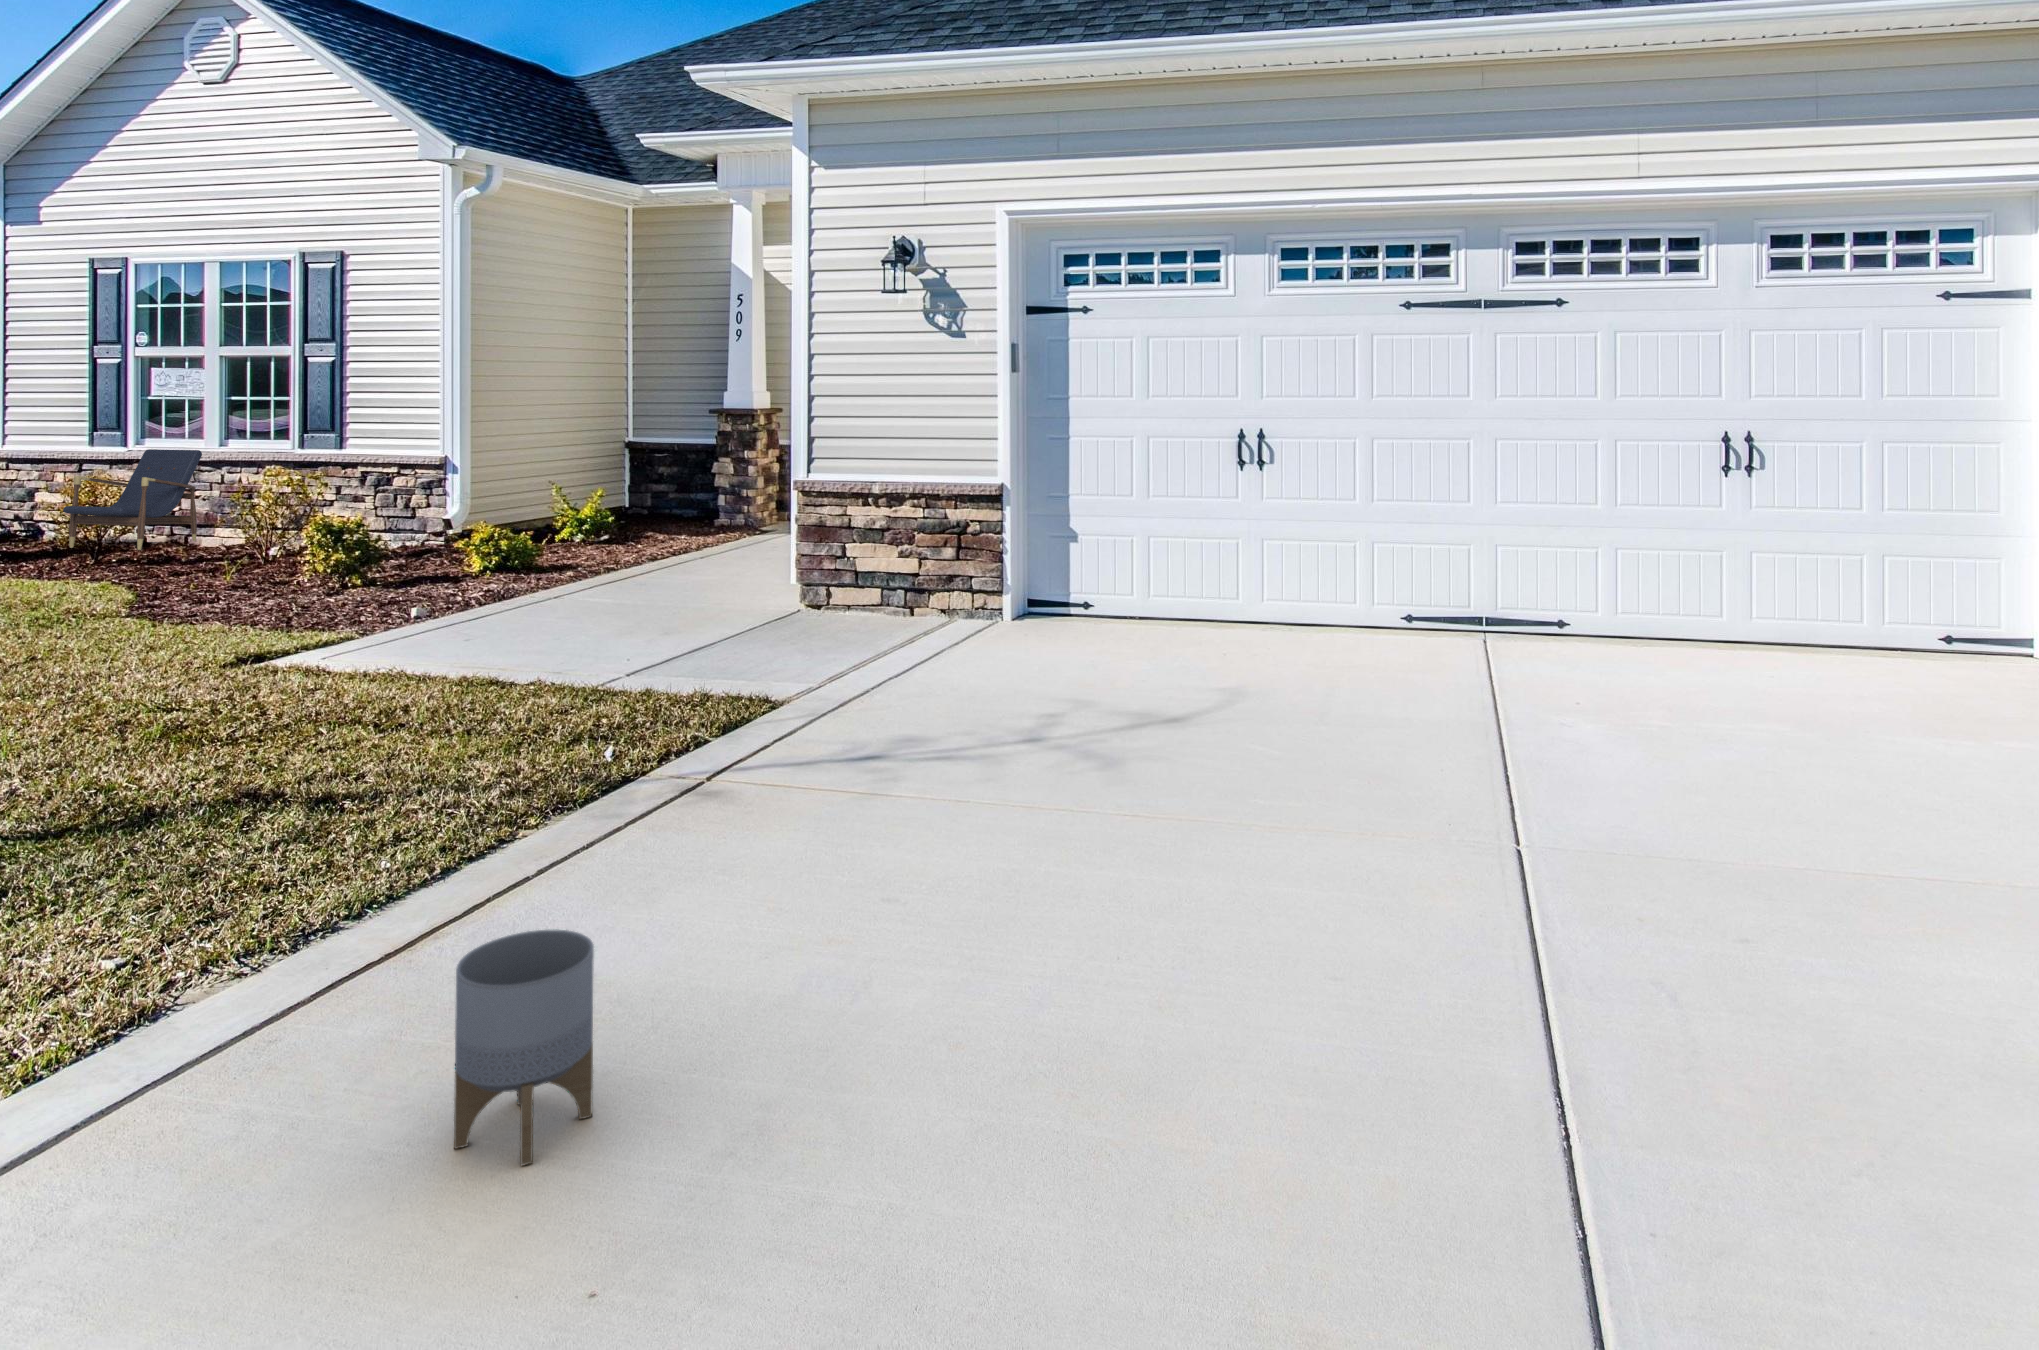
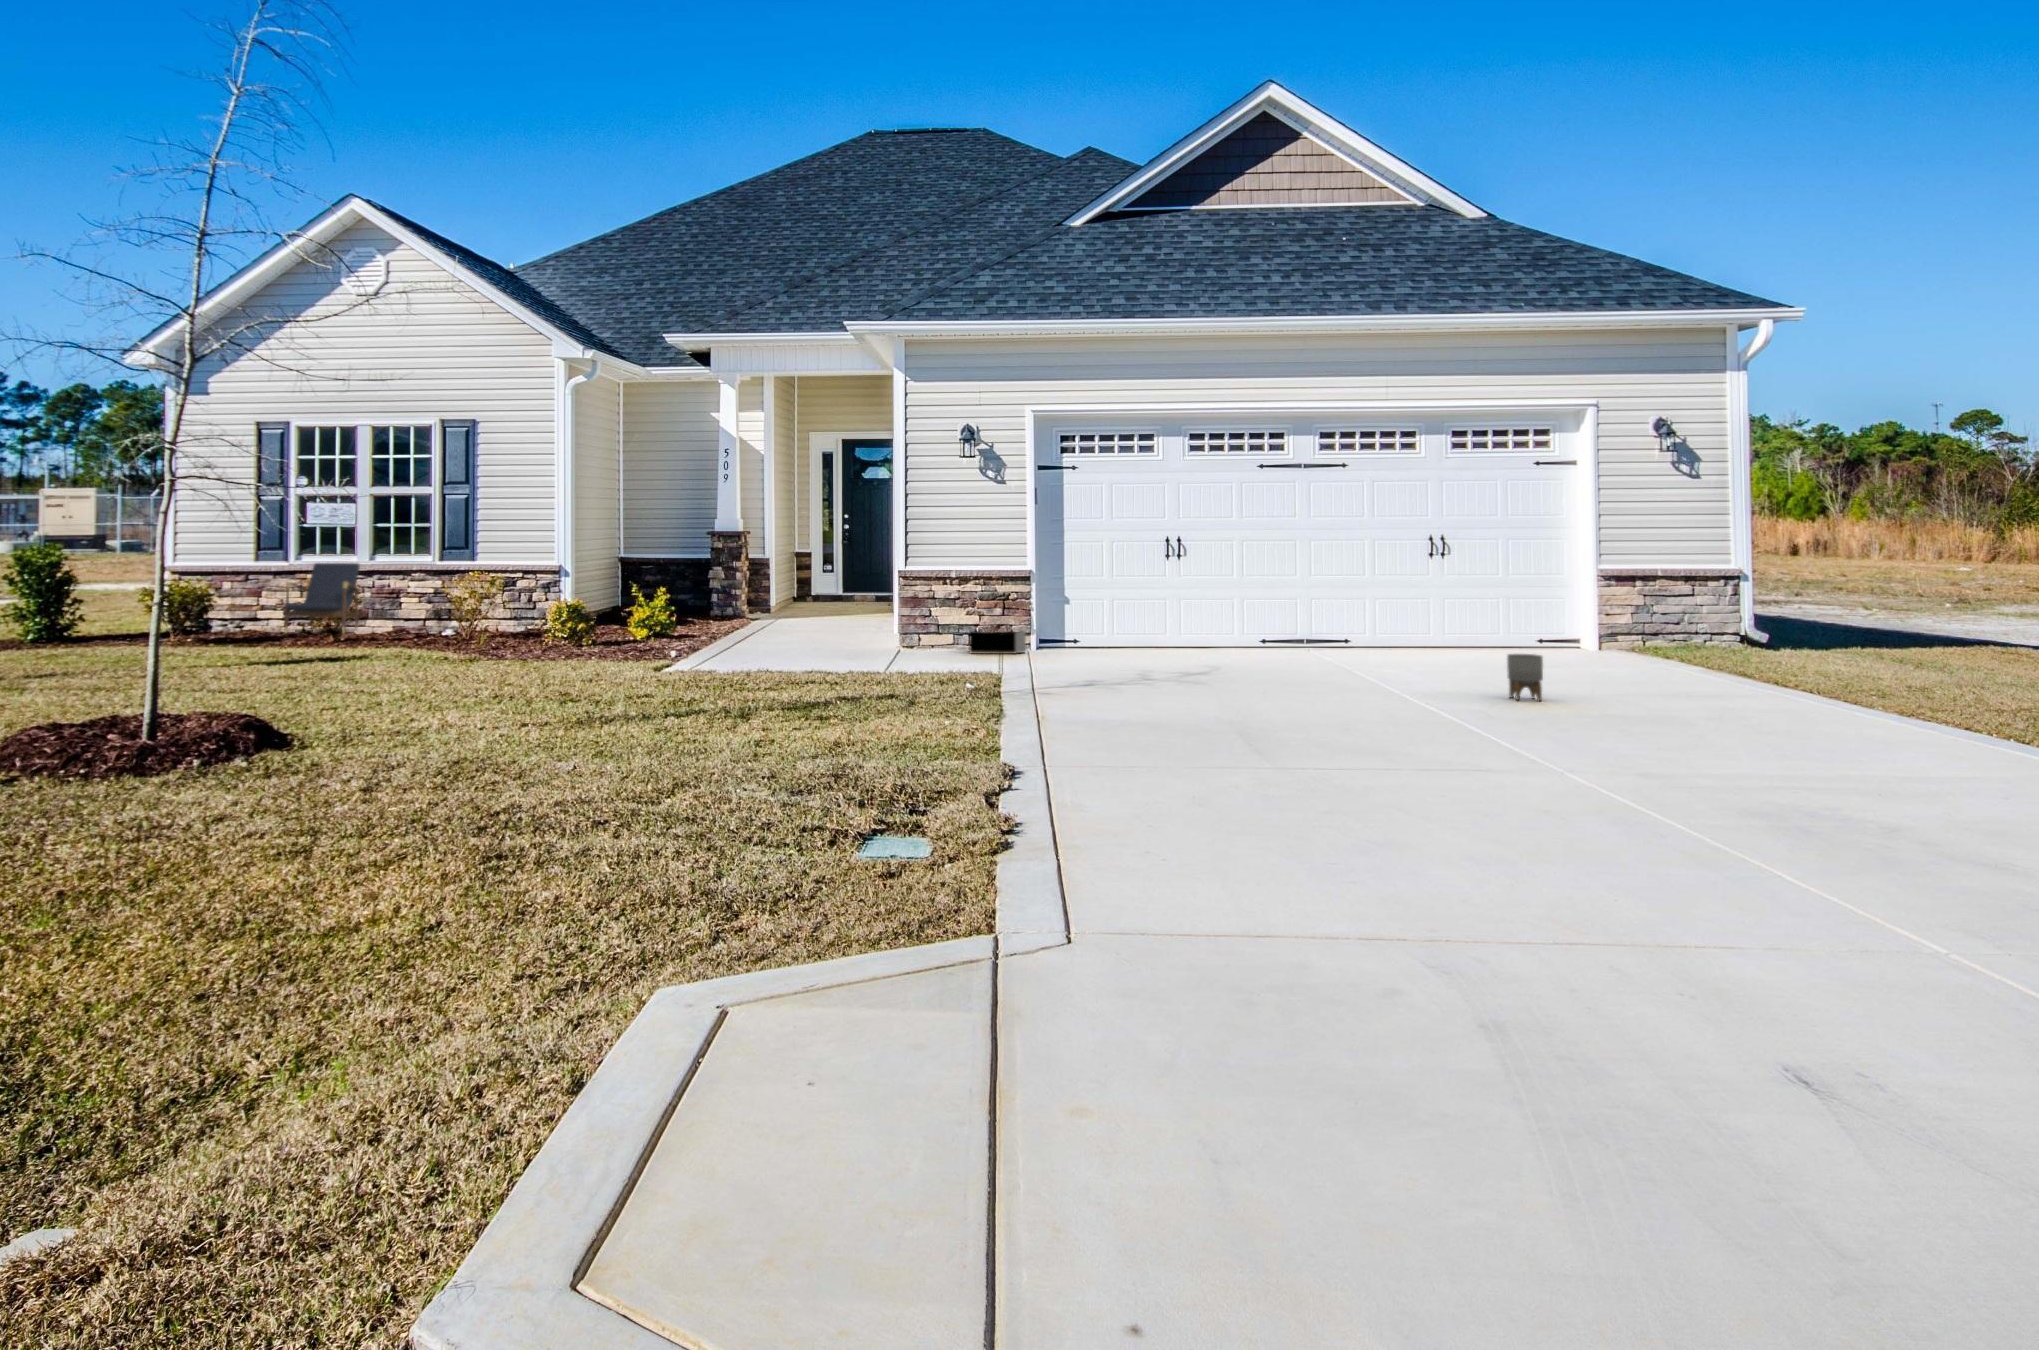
storage bin: none [881,580,982,631] -> present [970,628,1026,654]
planter: present [454,929,594,1166] -> present [1507,654,1543,701]

